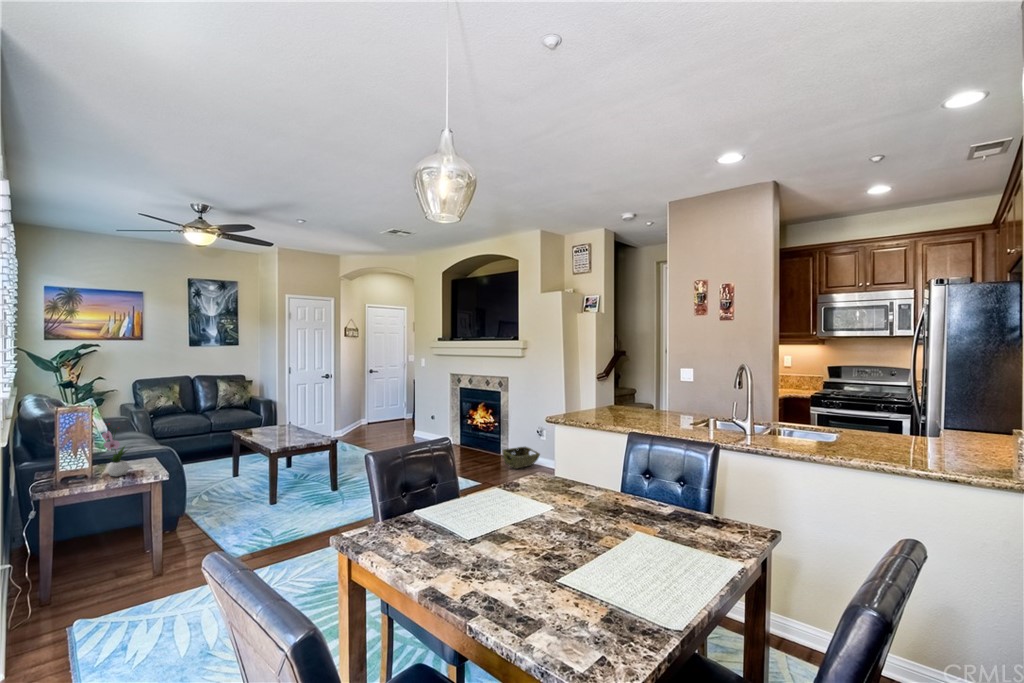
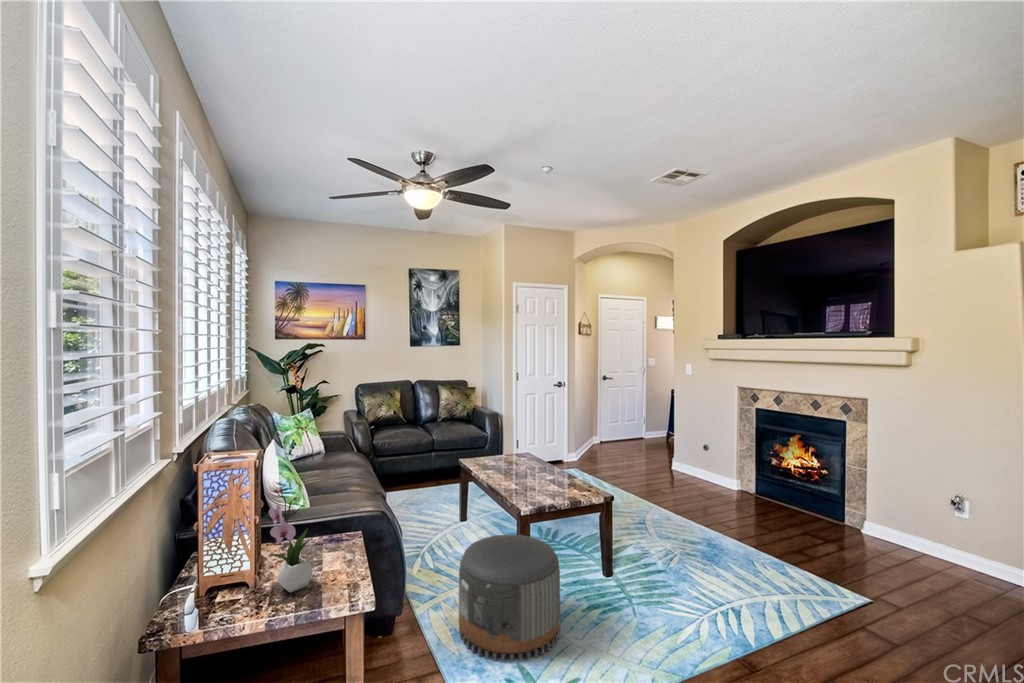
woven basket: present [502,447,540,469] -> none [885,525,967,573]
pouf: none [224,461,291,523] -> present [459,534,560,662]

